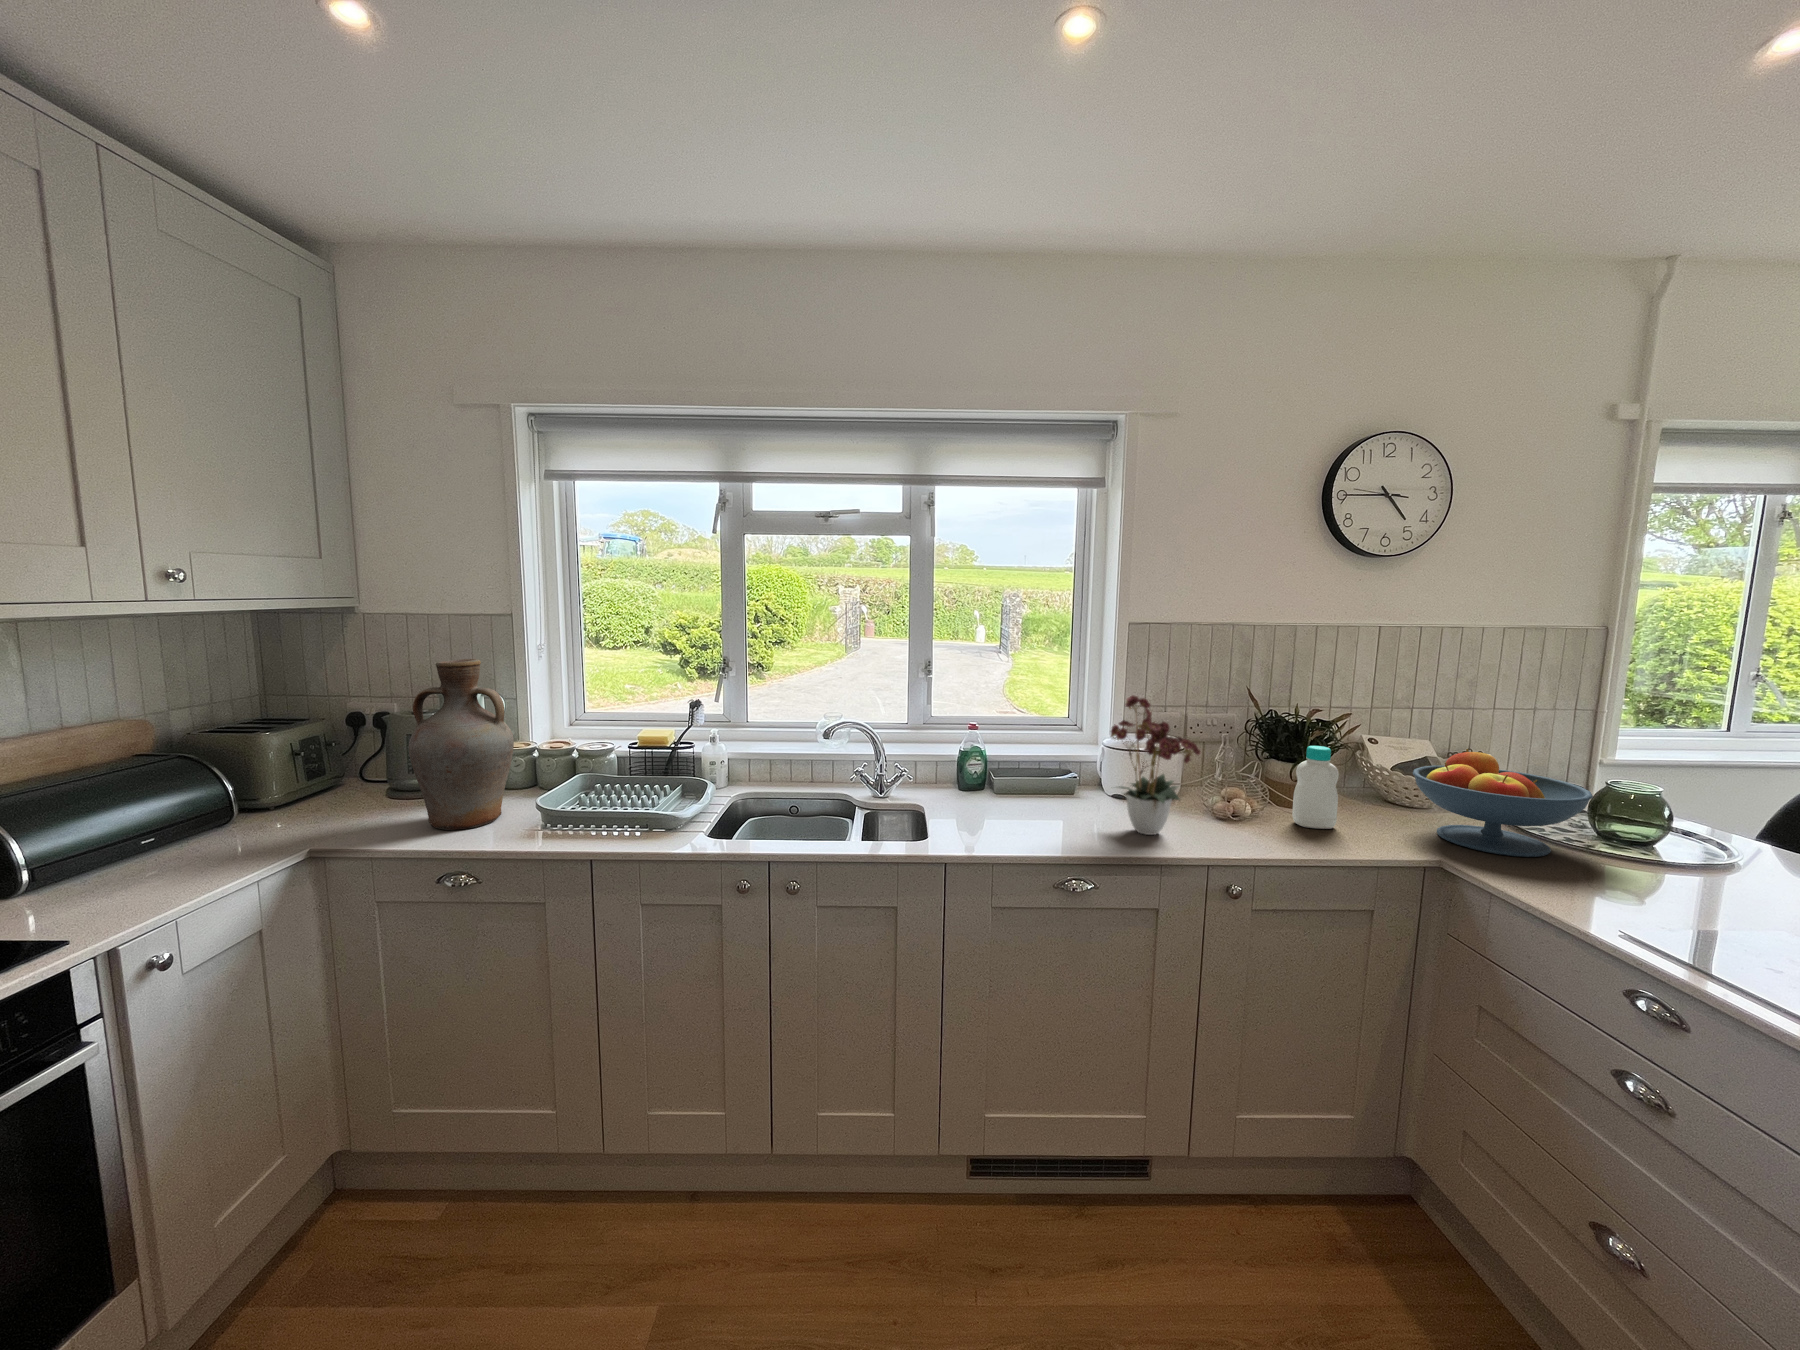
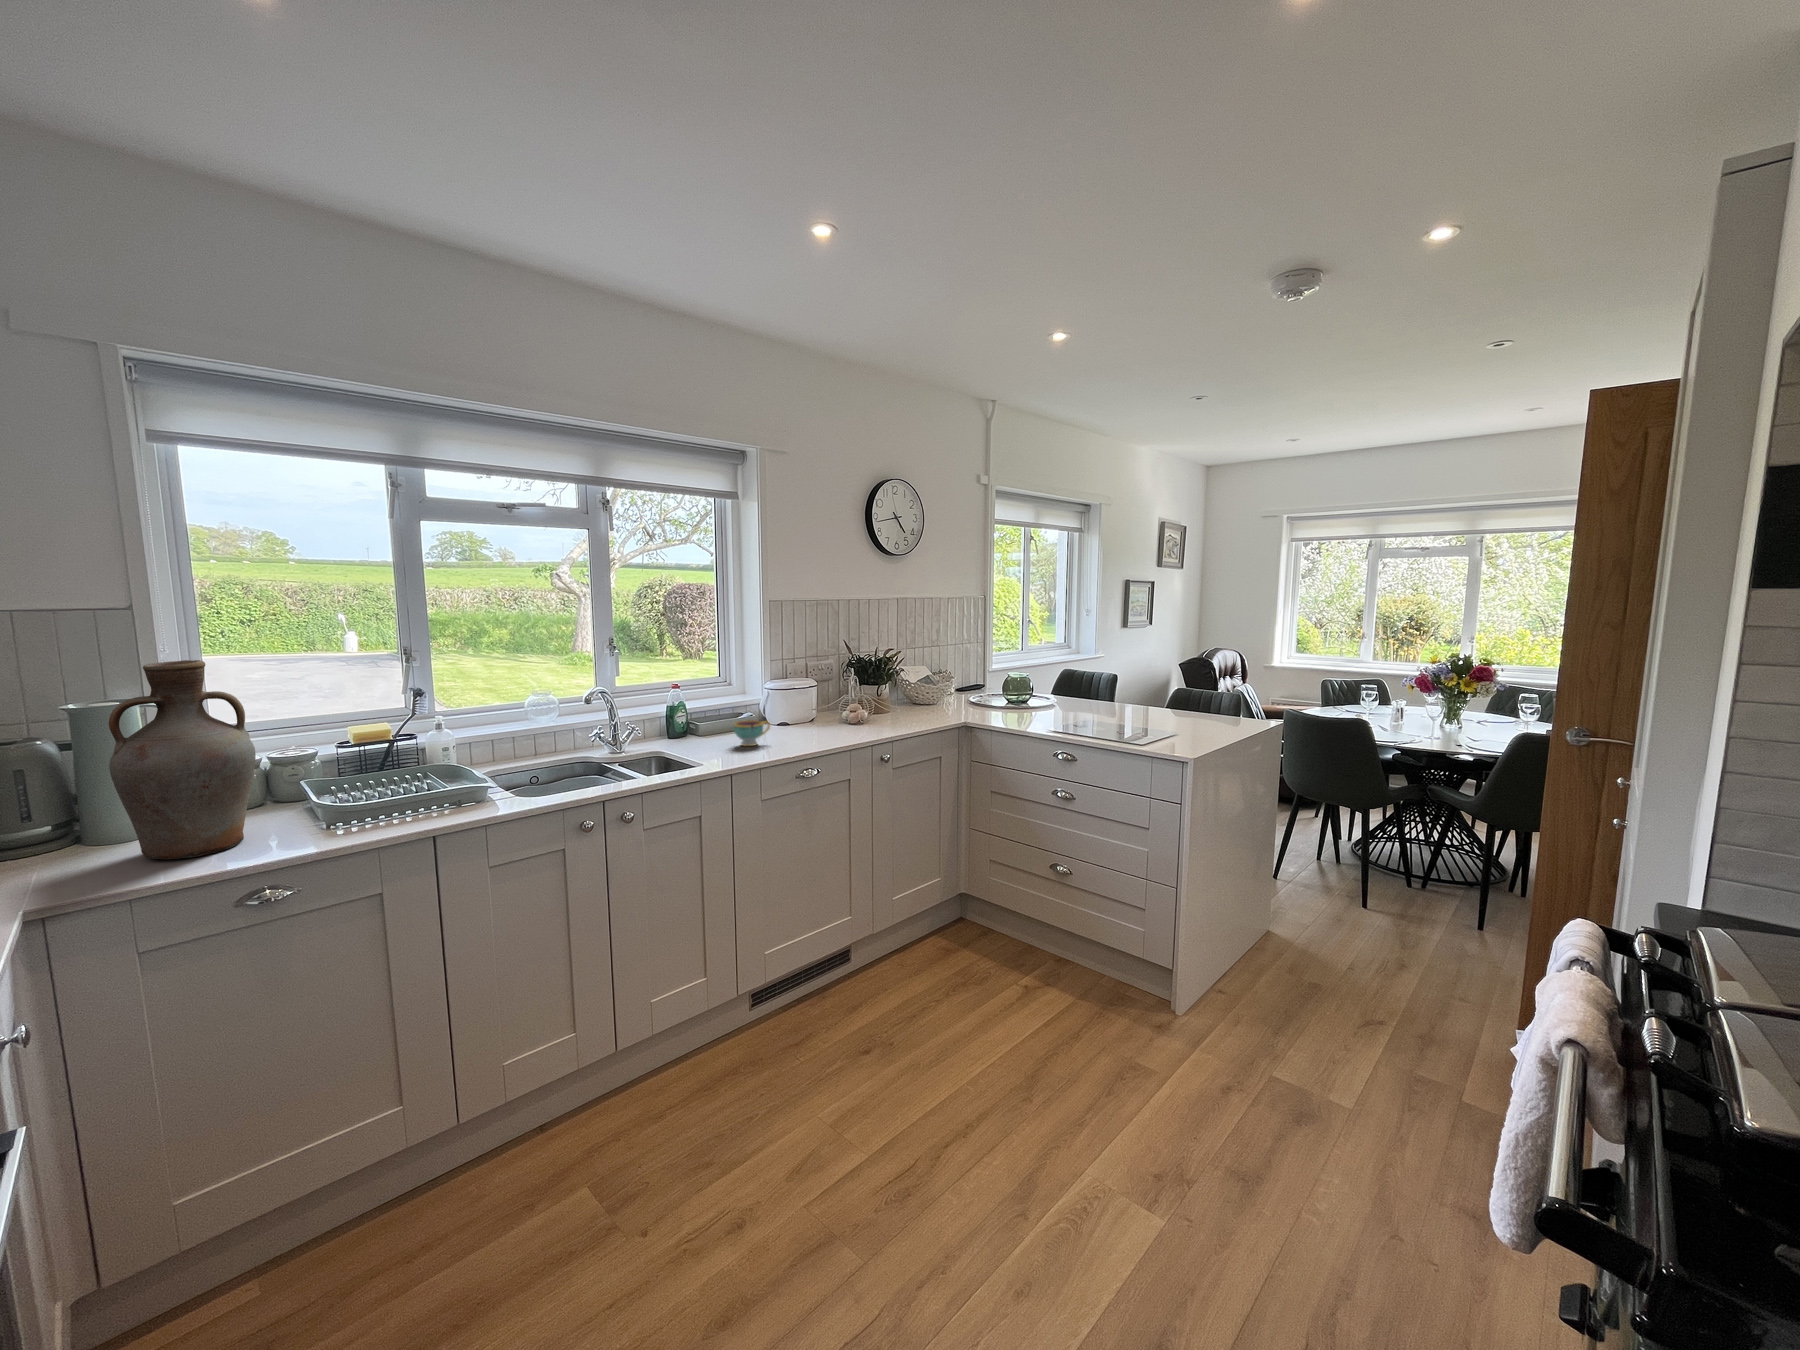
flower arrangement: present [1111,695,1200,835] -> none [792,644,857,738]
bottle: present [1292,746,1339,829] -> none [886,672,909,721]
fruit bowl: present [1413,749,1593,857] -> none [937,665,1010,716]
teacup: none [1014,785,1065,823] -> present [734,720,770,746]

